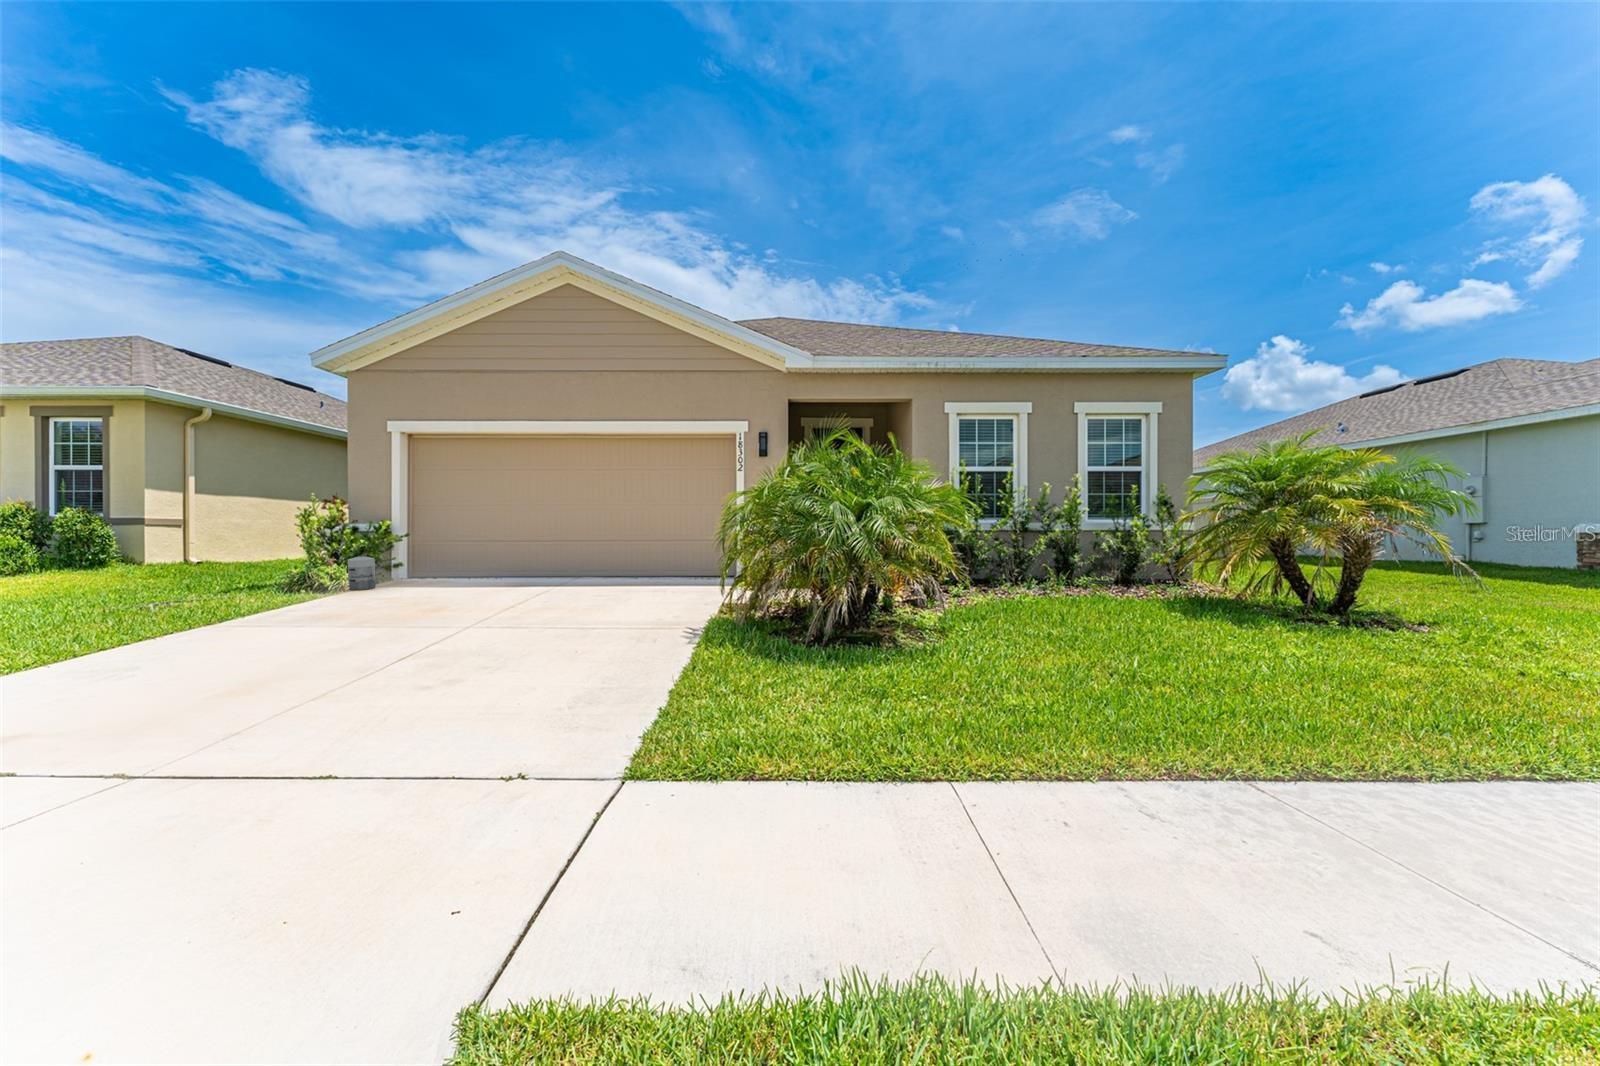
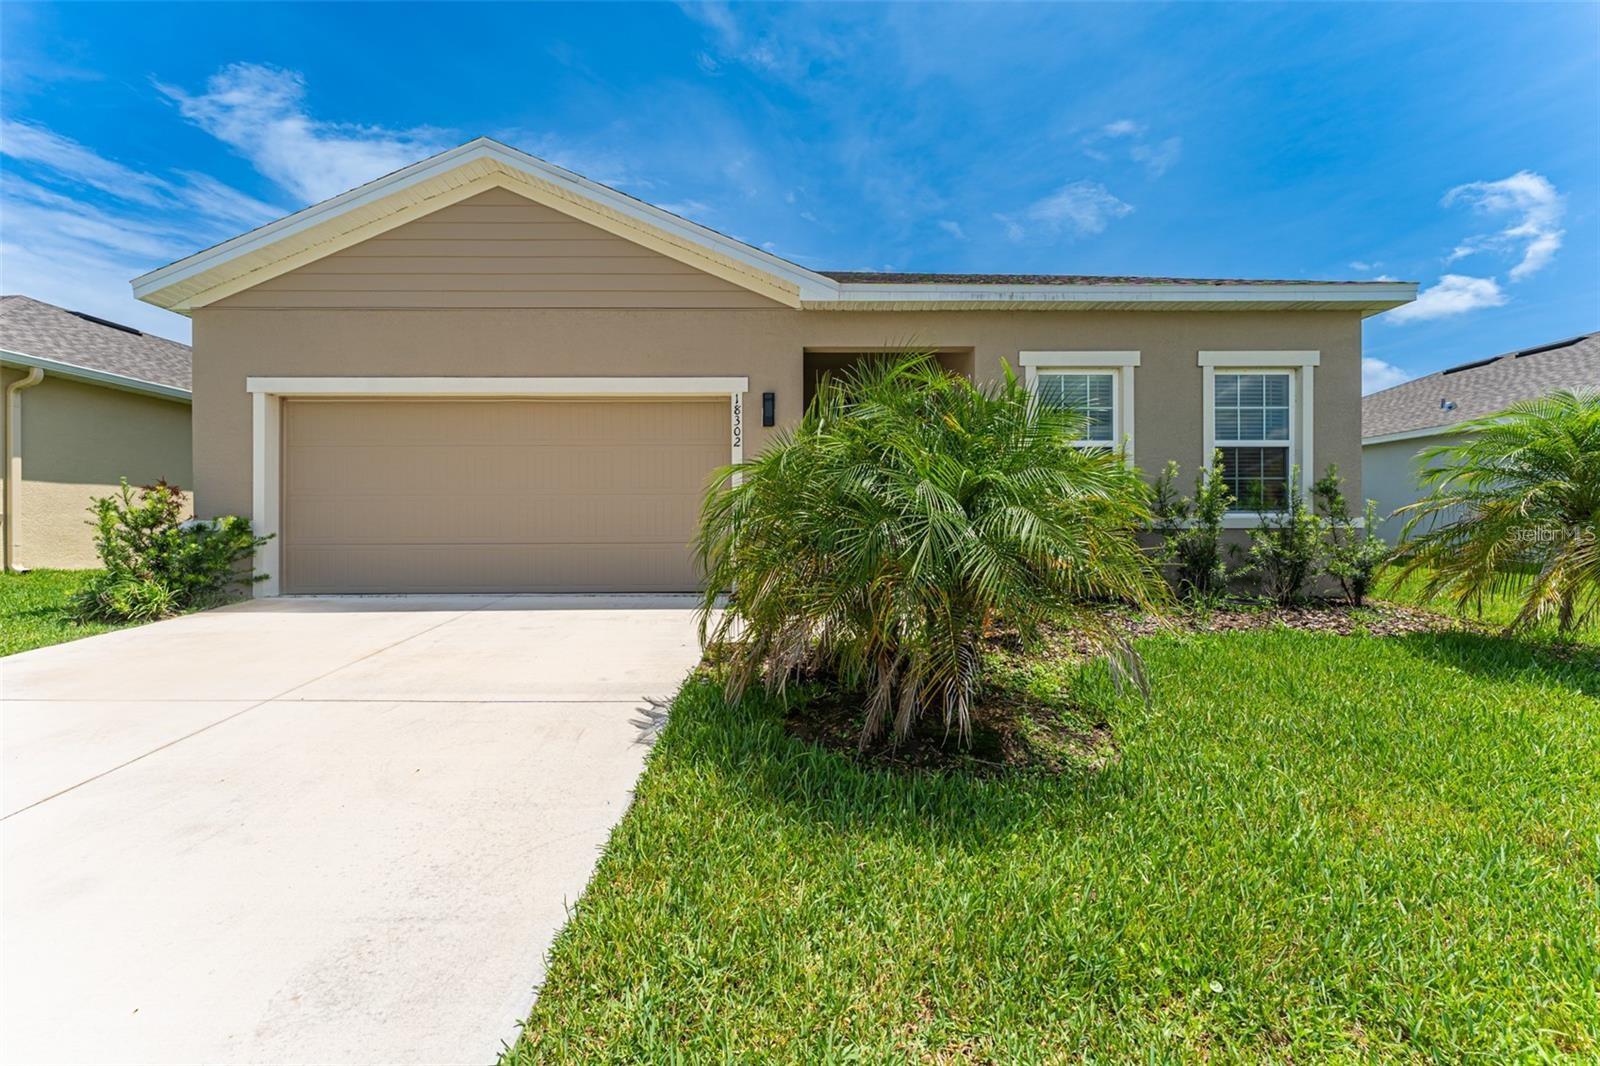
waste bin: present [348,555,376,590] -> none [163,567,213,618]

